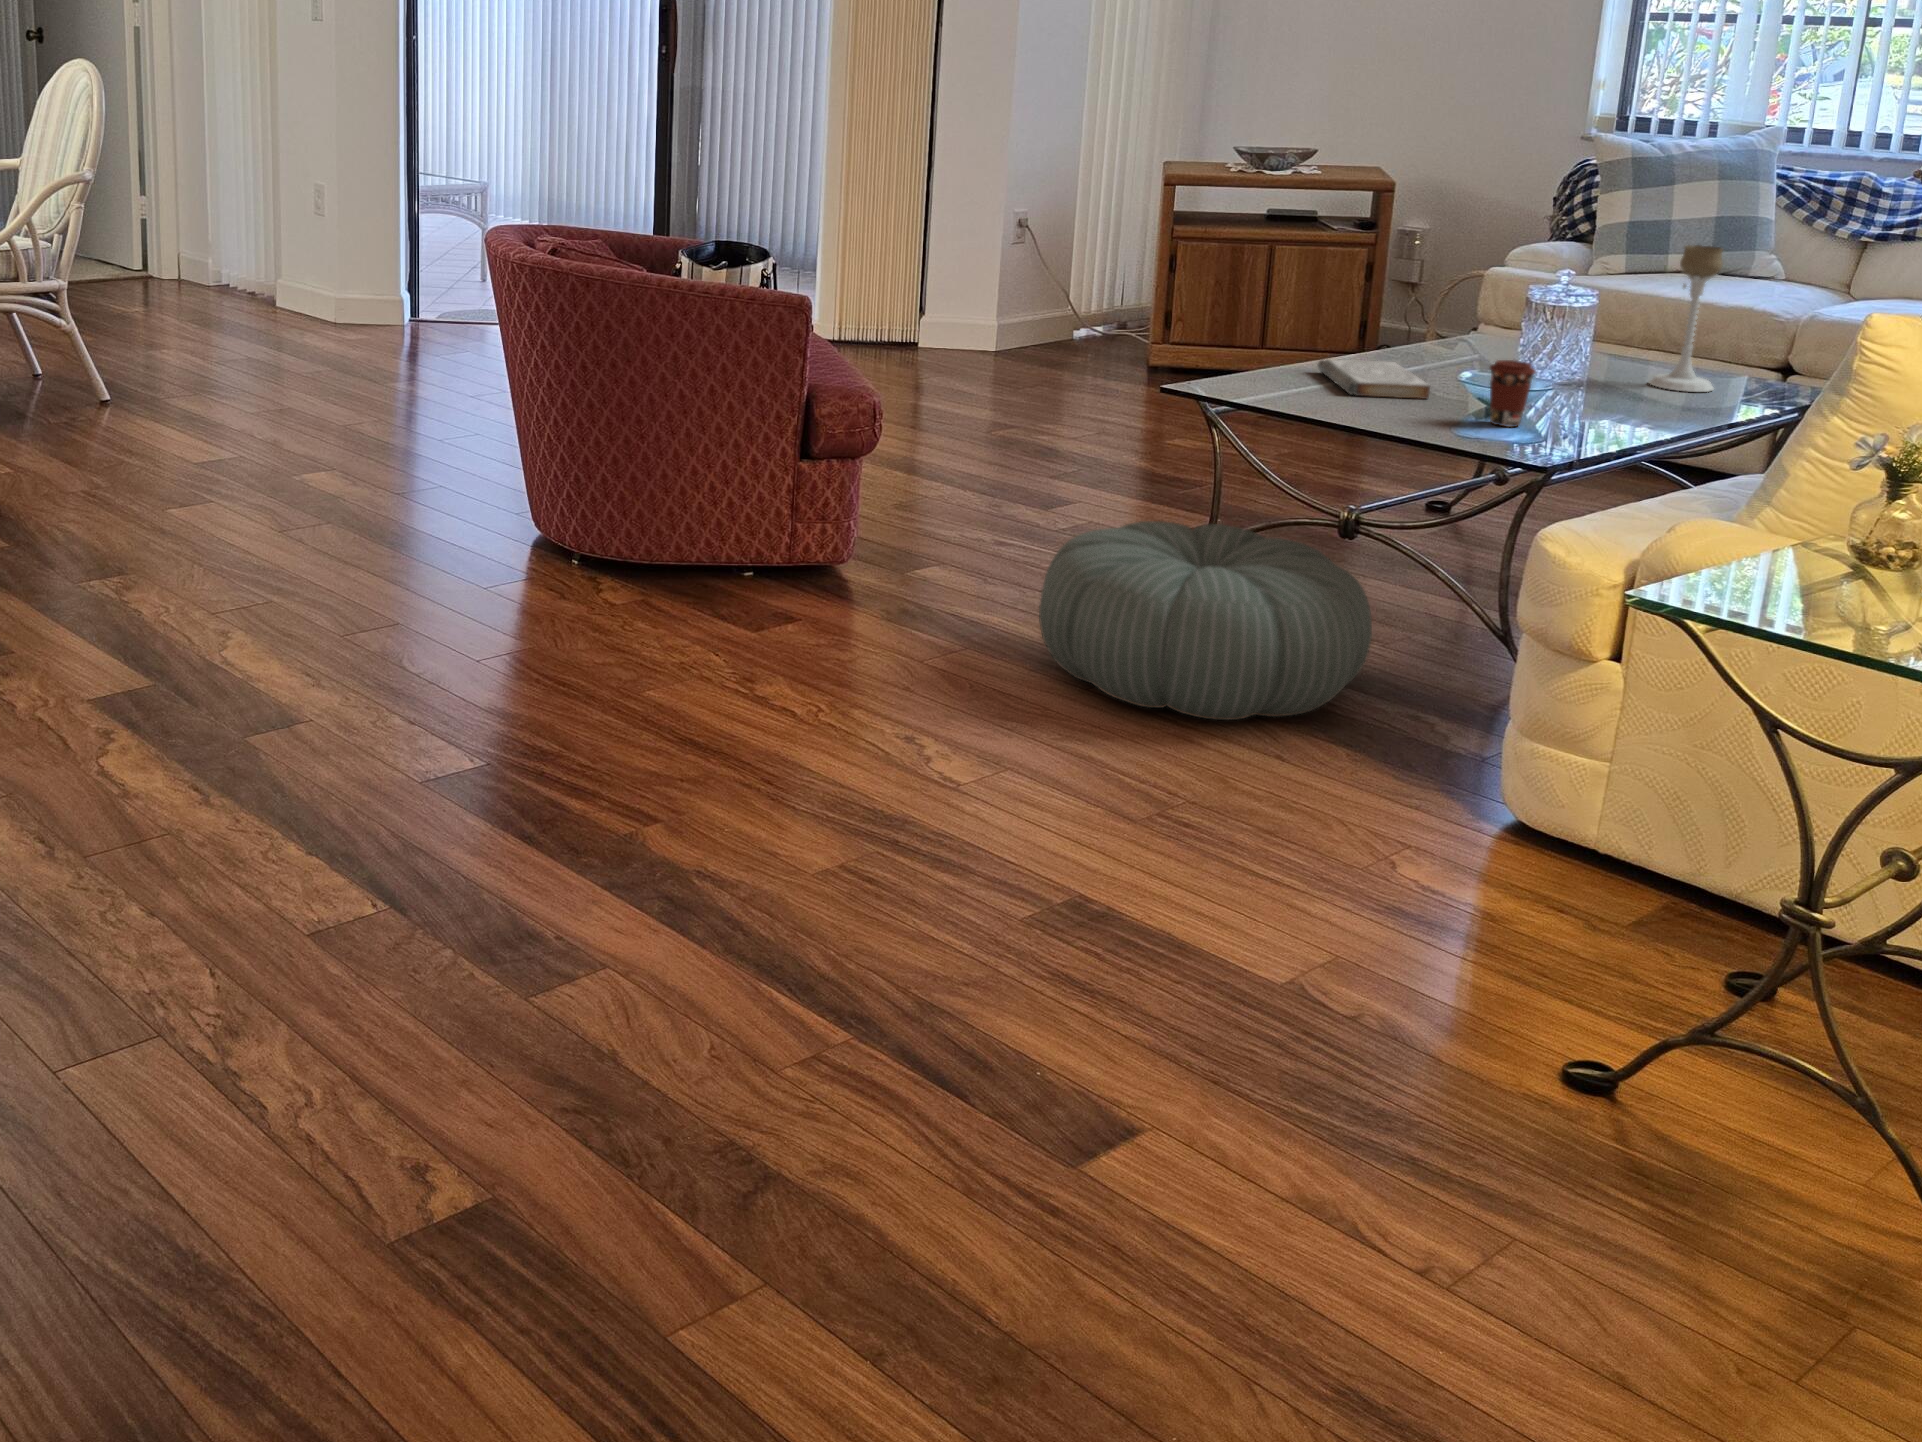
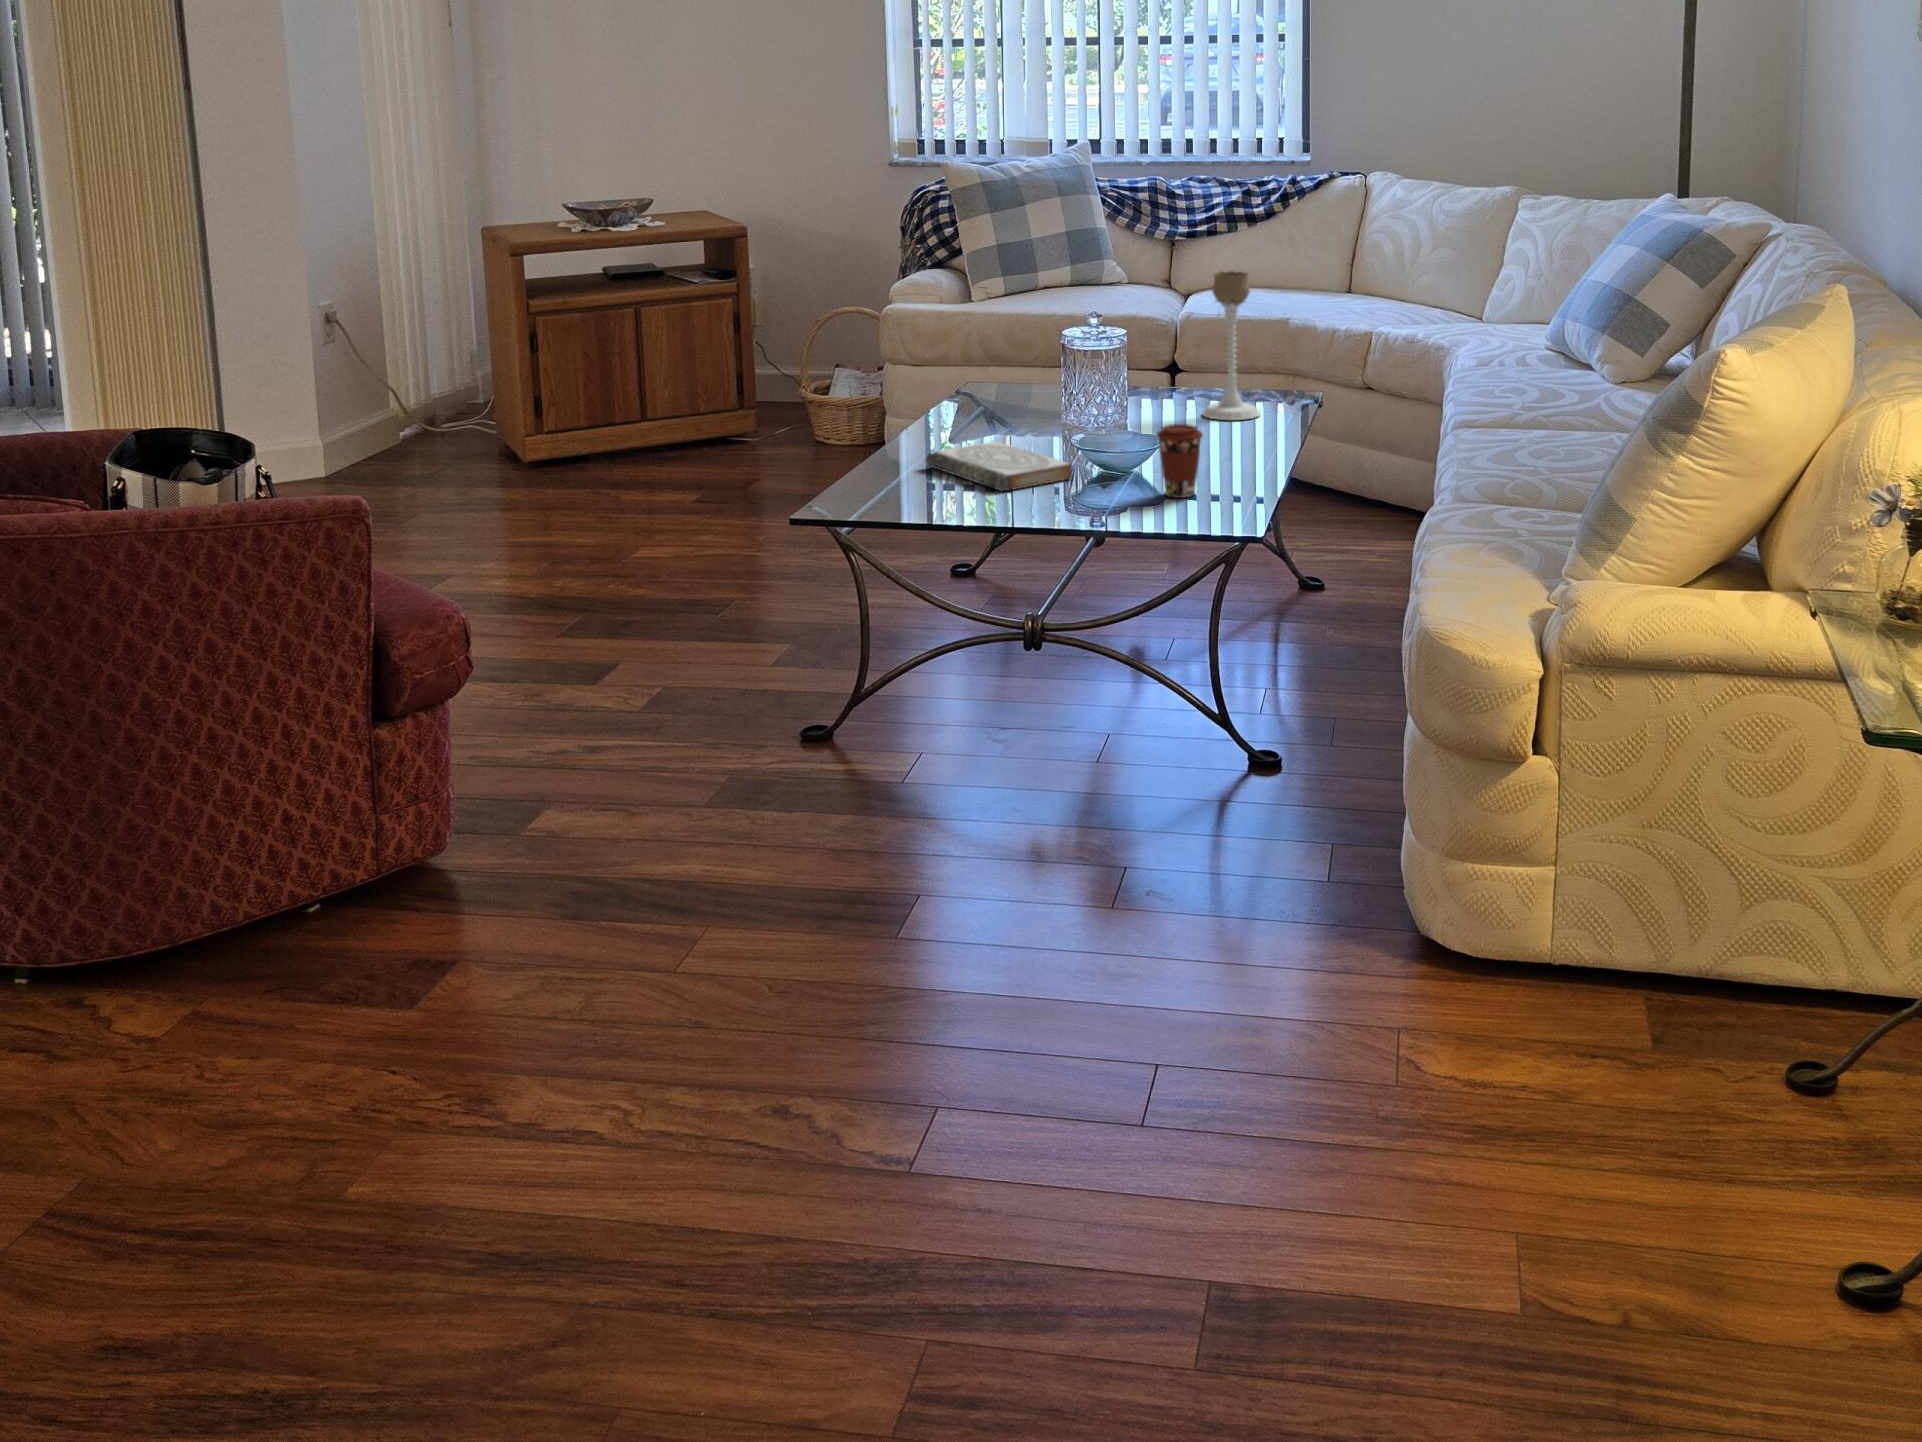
pouf: present [1039,521,1372,720] -> none [785,680,1185,948]

